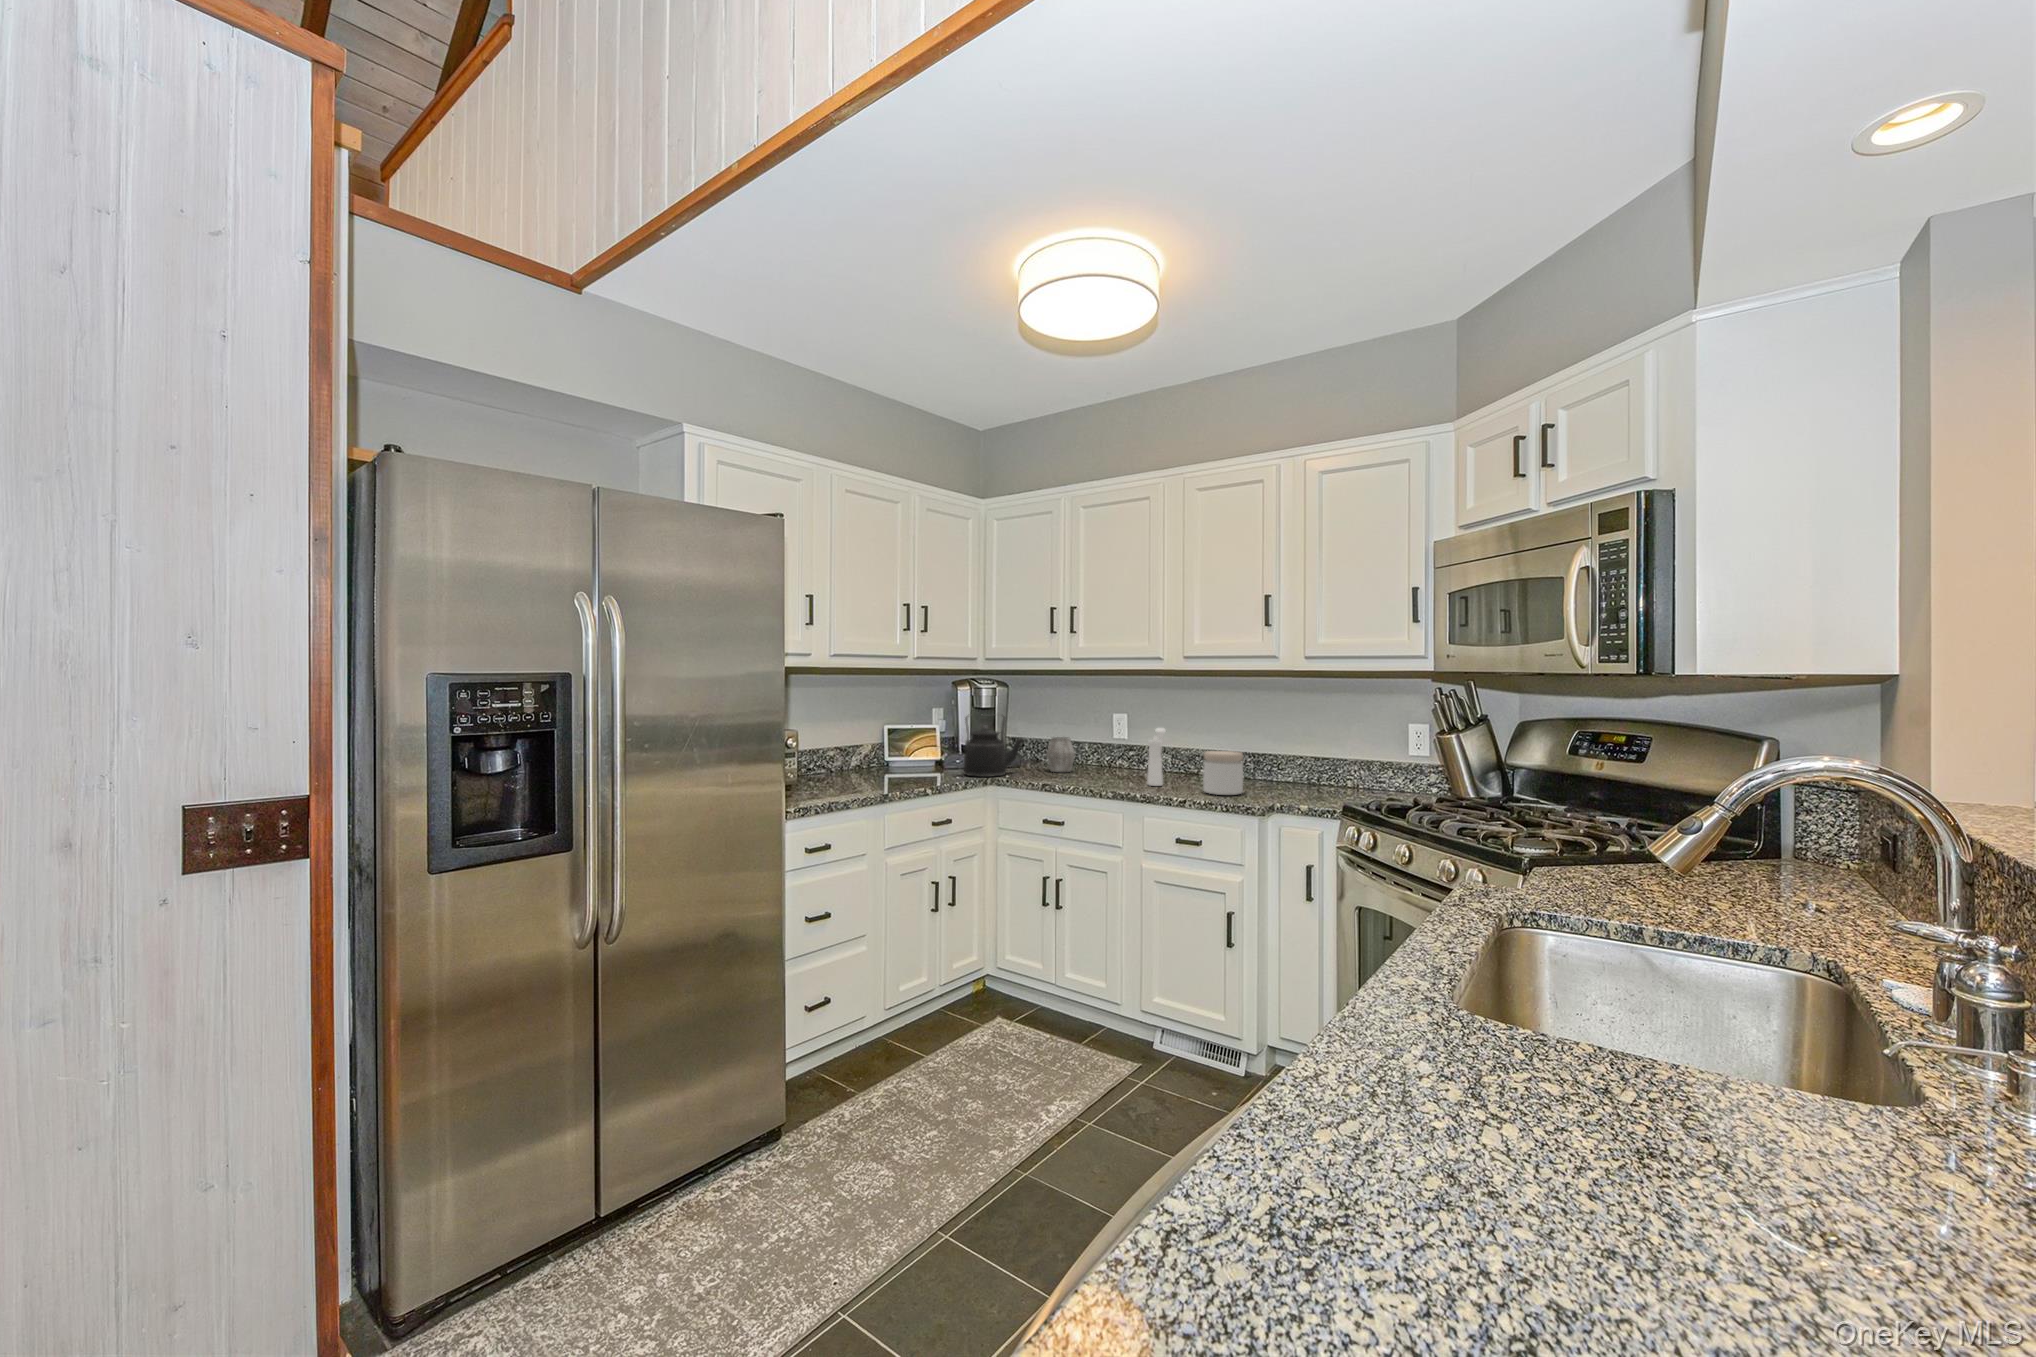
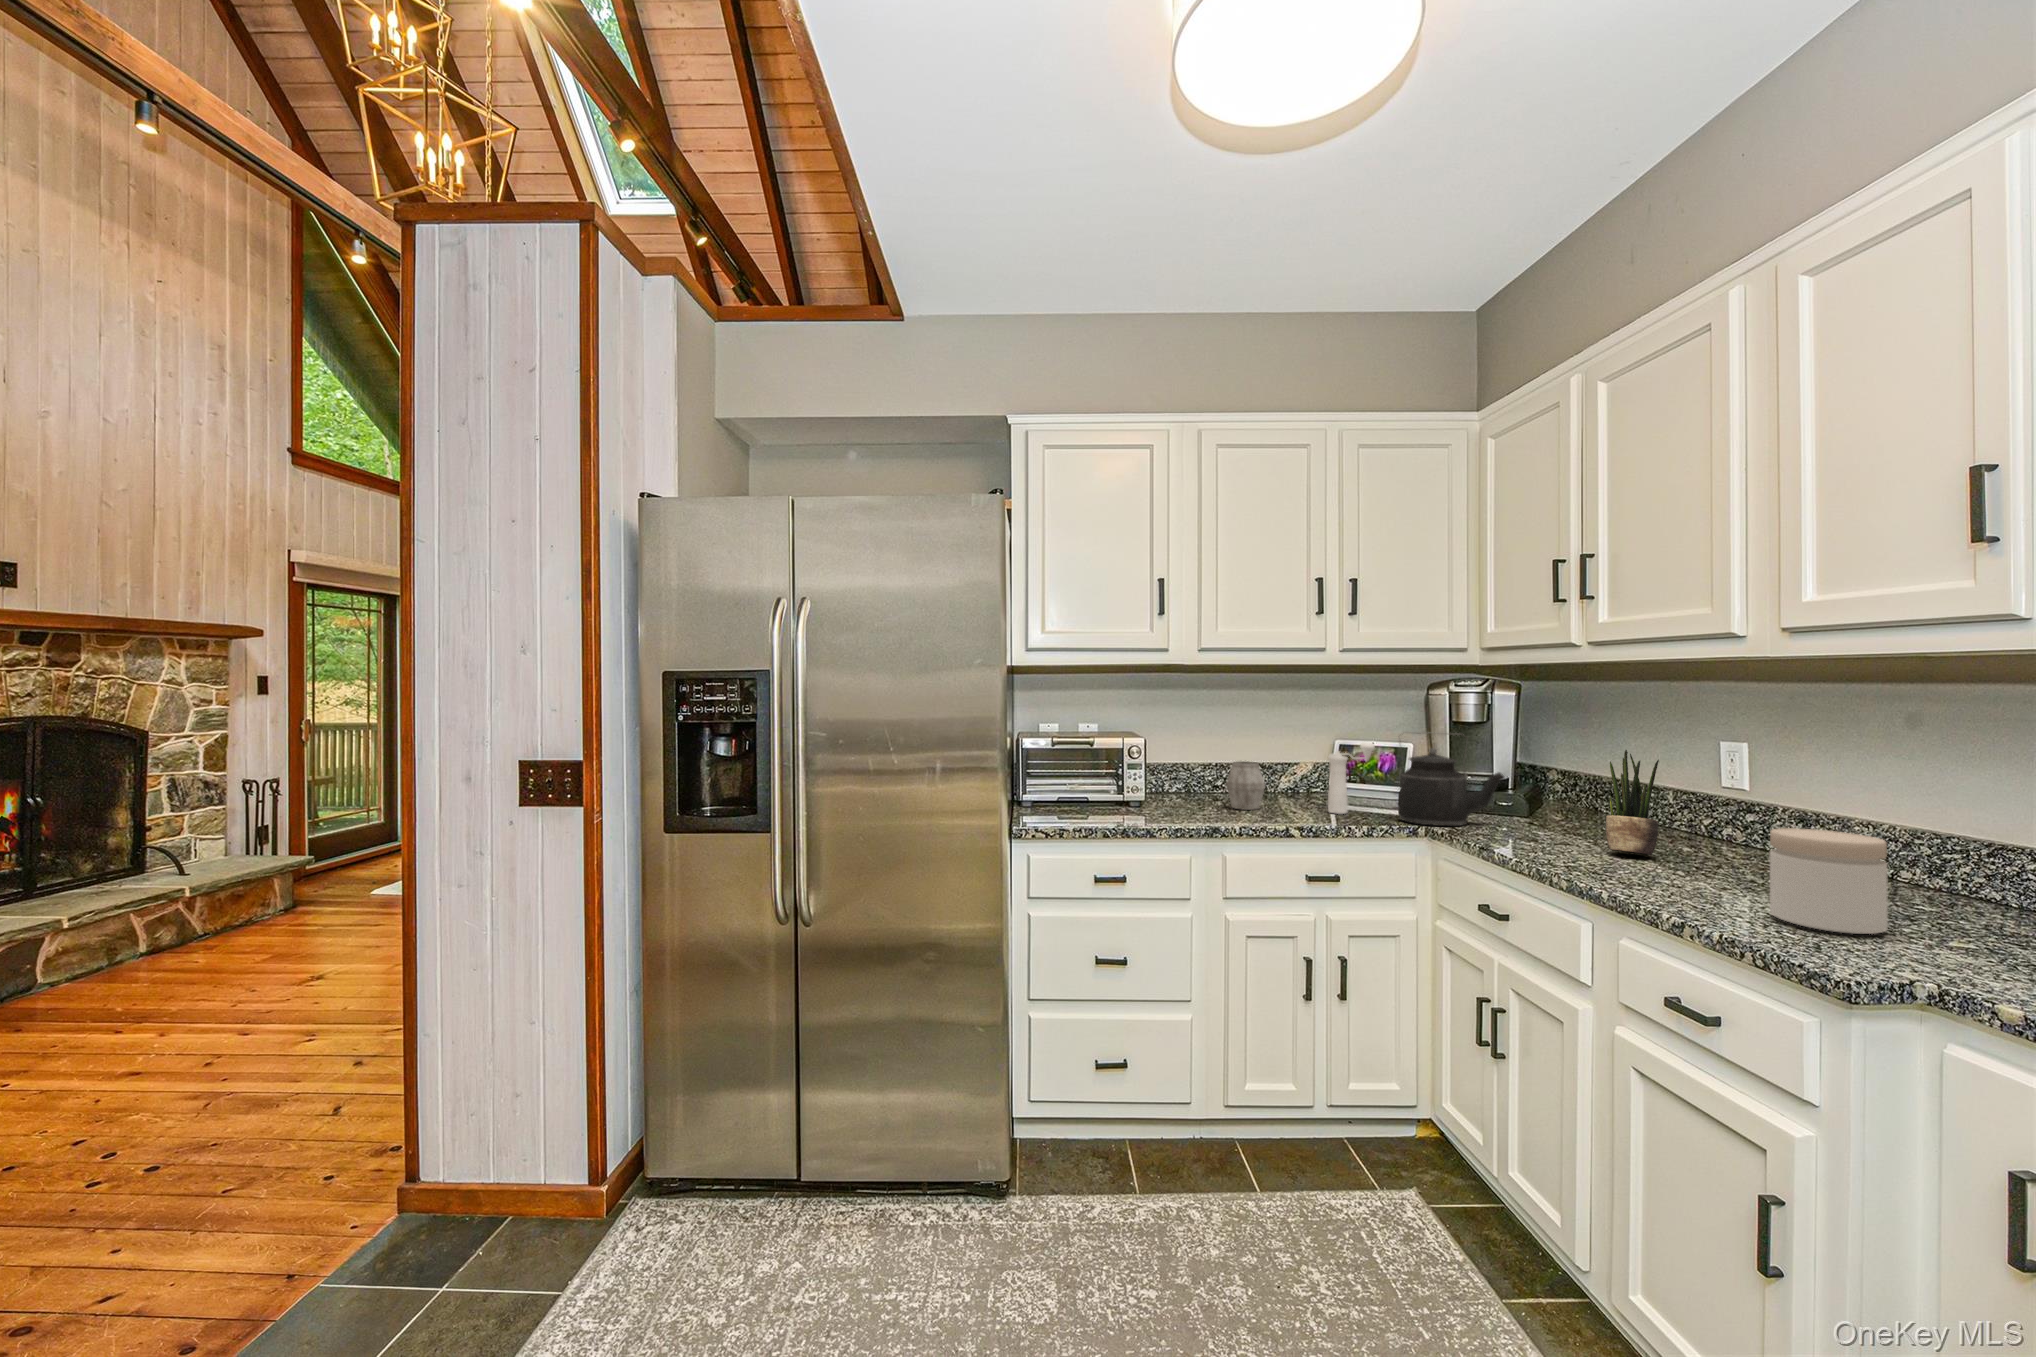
potted plant: none [1096,719,1119,777] -> present [1606,750,1659,855]
pepper mill: present [1147,728,1165,786] -> present [1328,742,1374,814]
mug: present [1047,737,1075,772] -> present [1226,761,1265,810]

